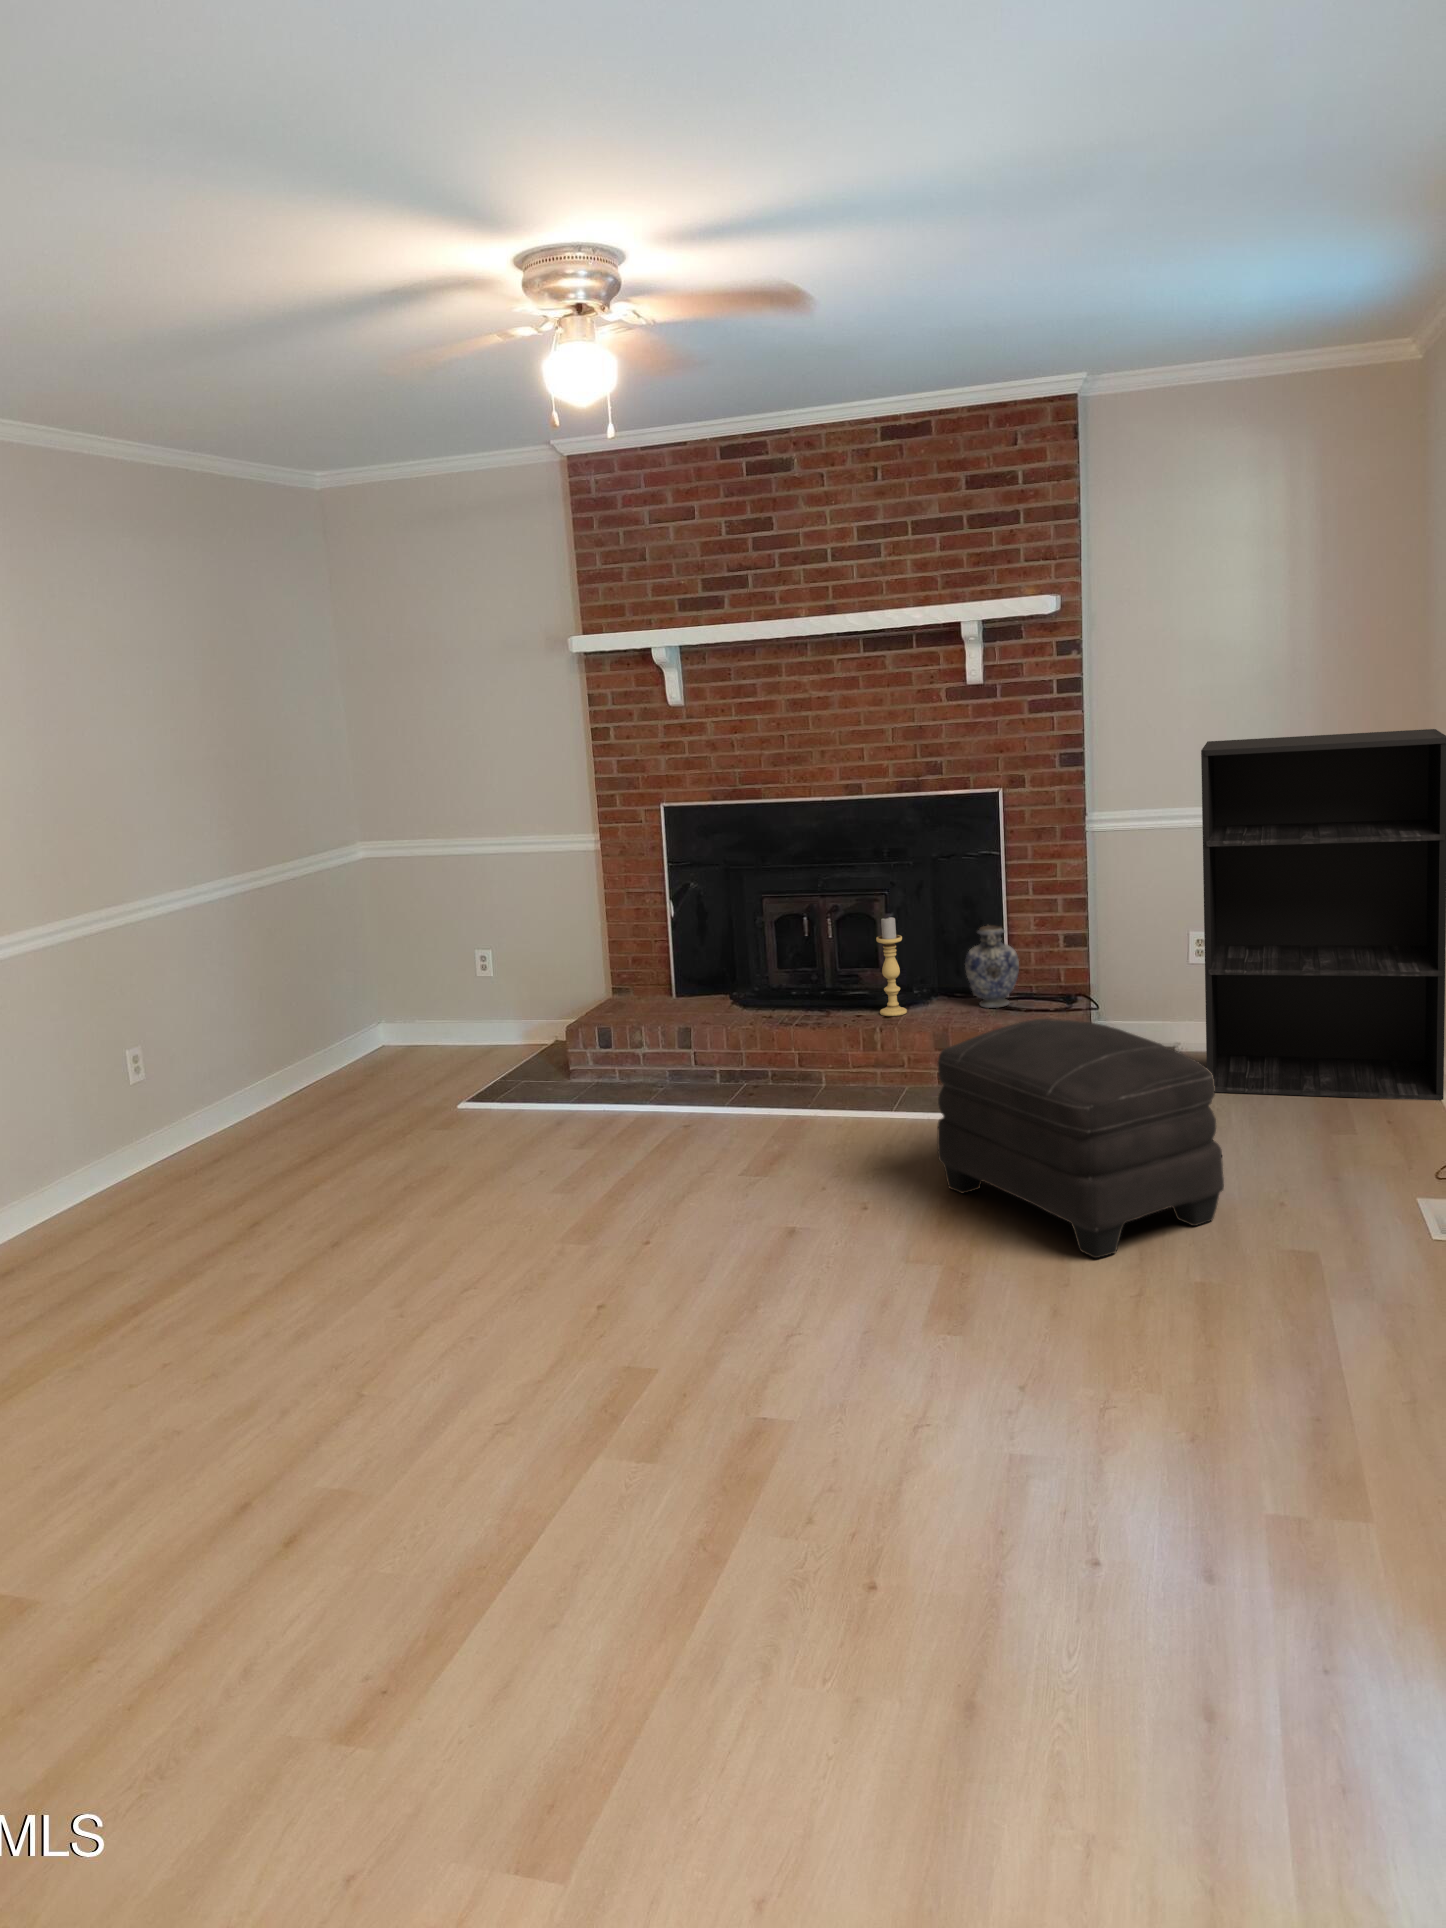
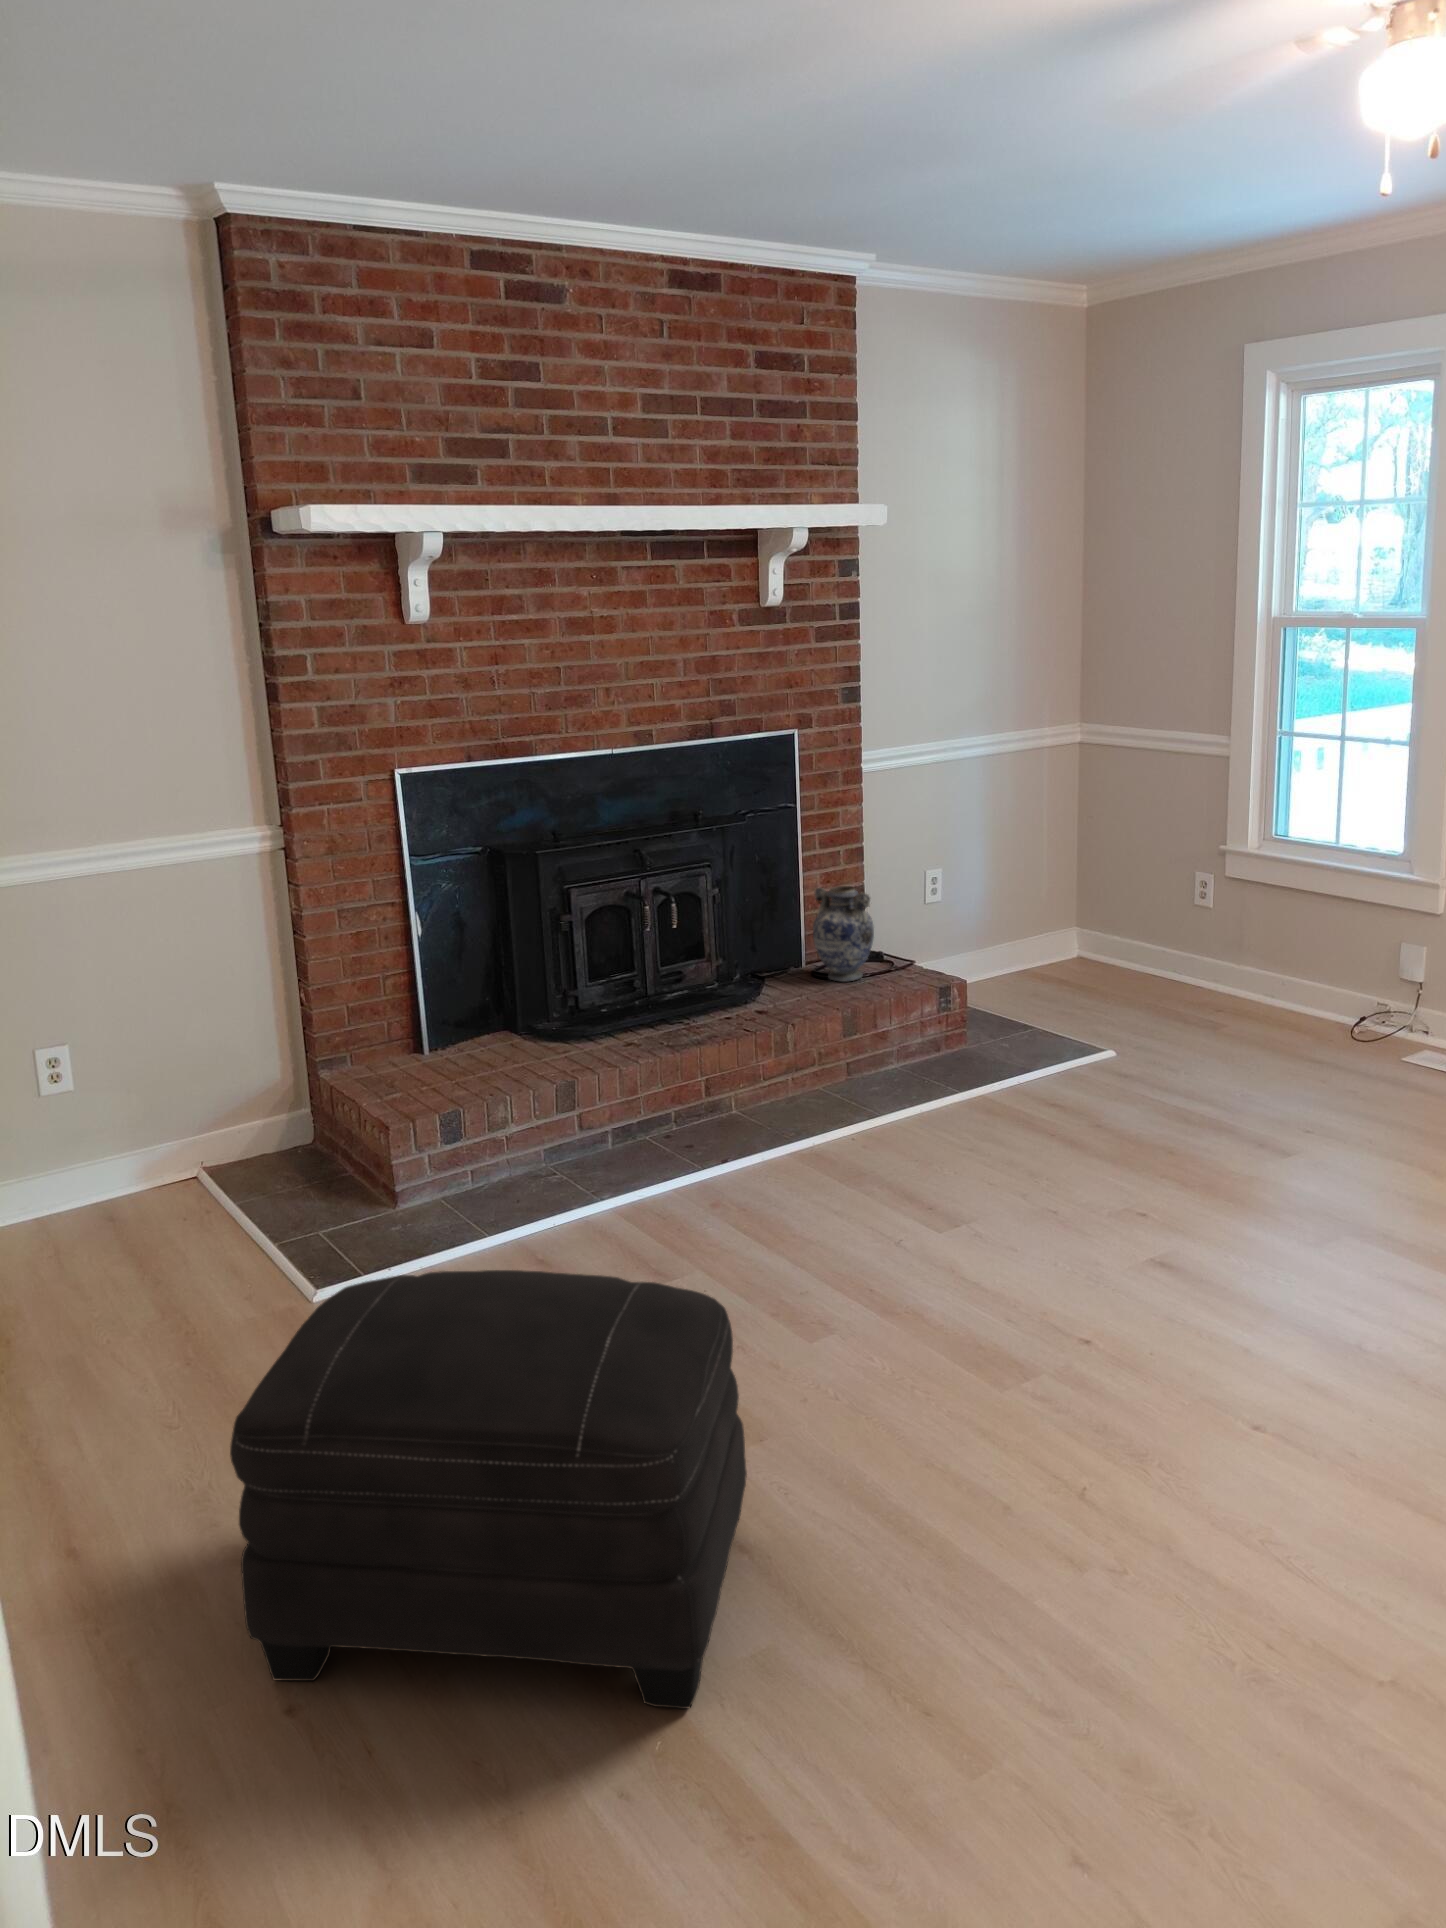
bookshelf: present [1201,729,1446,1101] -> none [979,658,1214,1017]
candle holder: present [876,917,907,1016] -> none [761,889,797,1012]
ottoman: present [937,1019,1224,1258] -> present [230,1270,747,1709]

